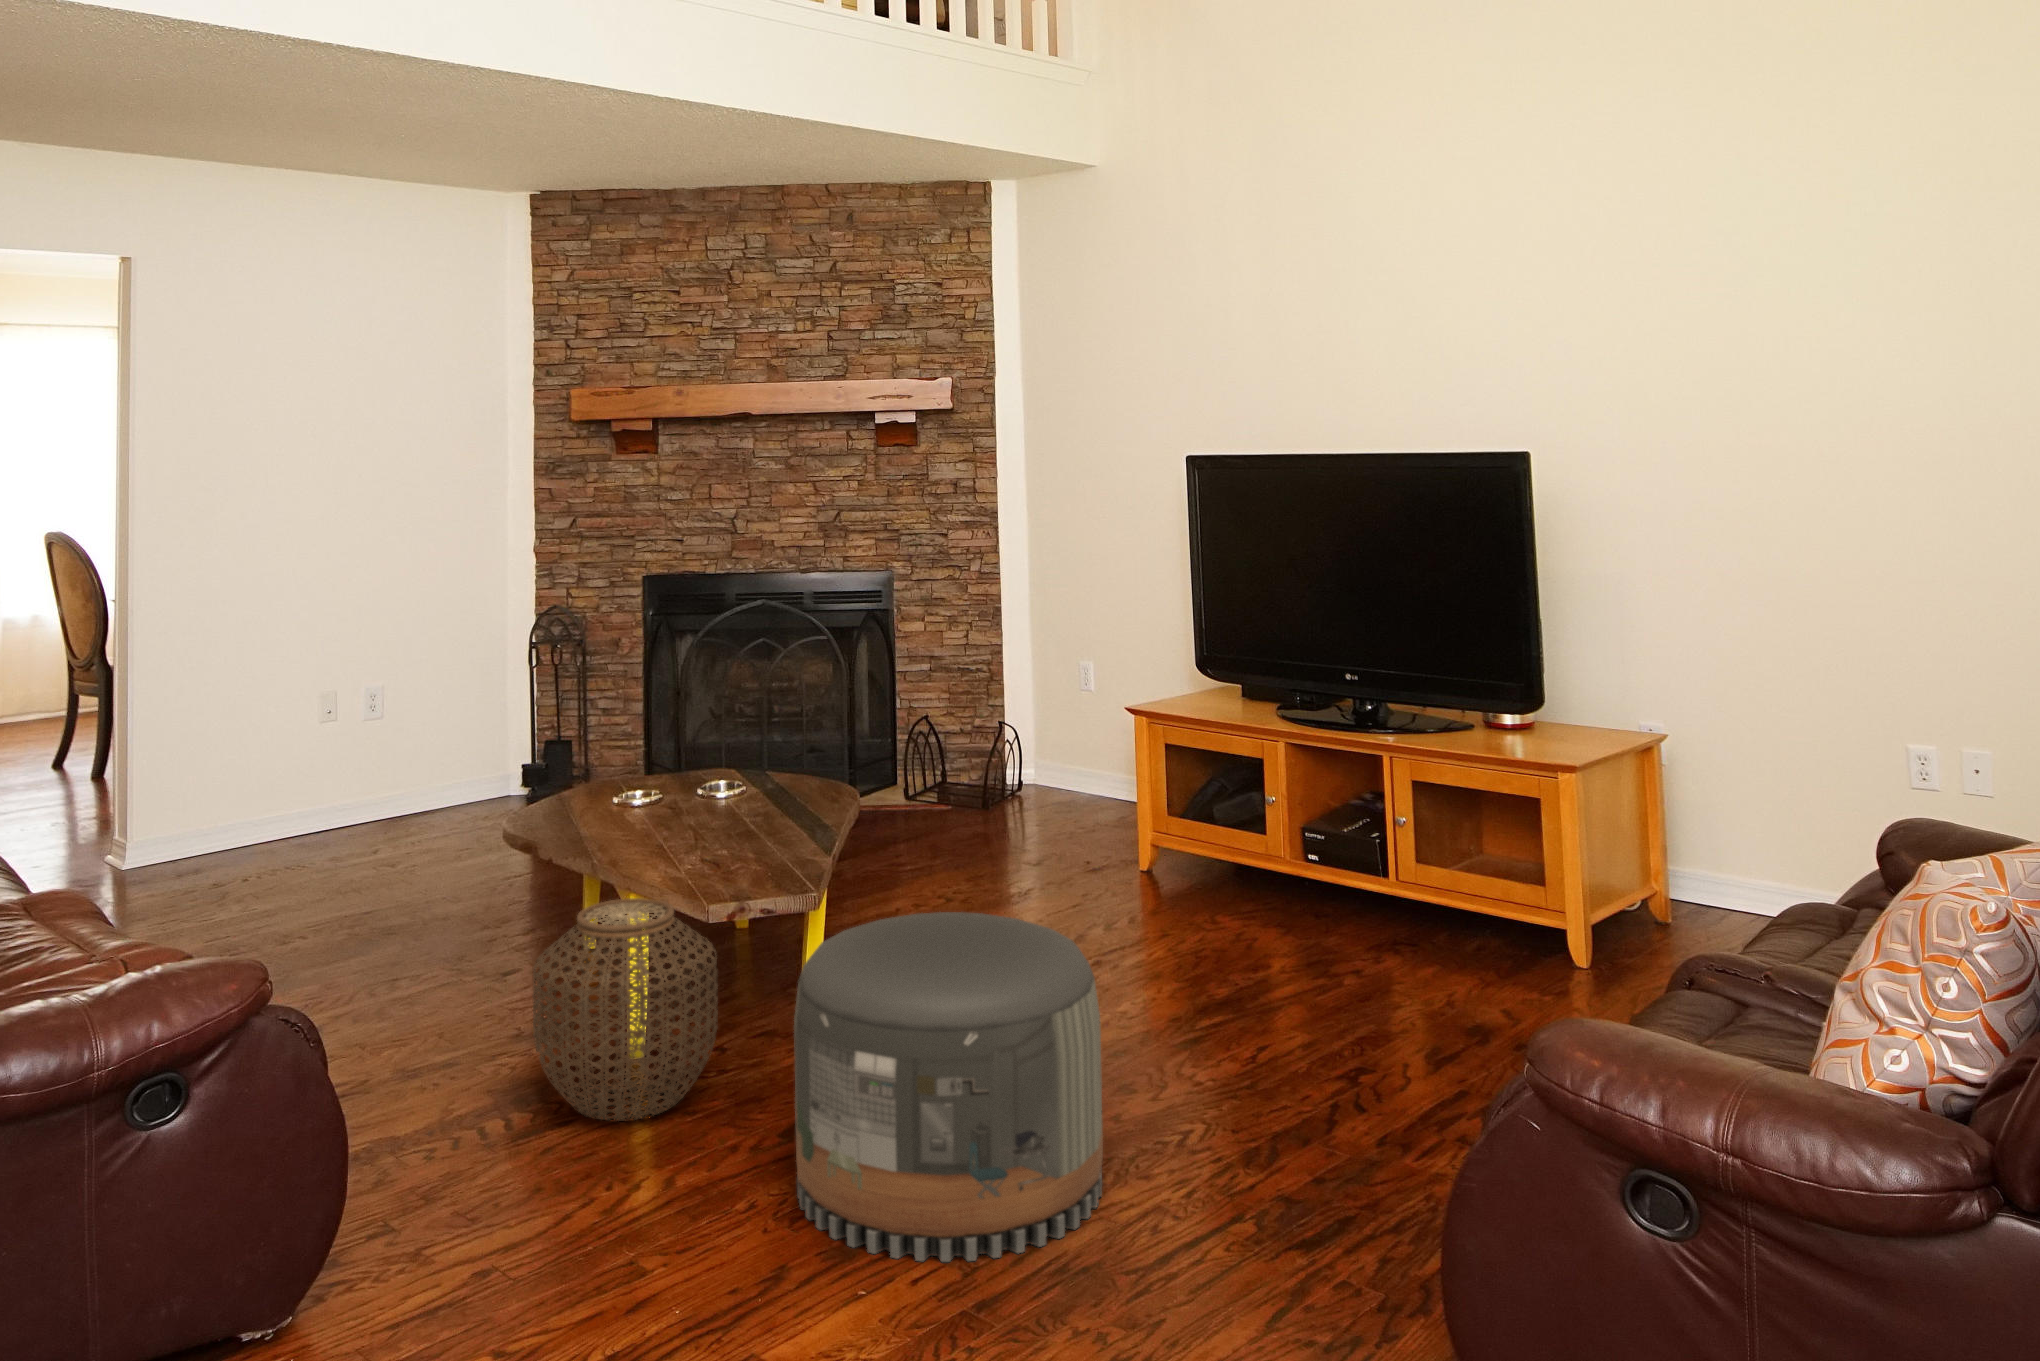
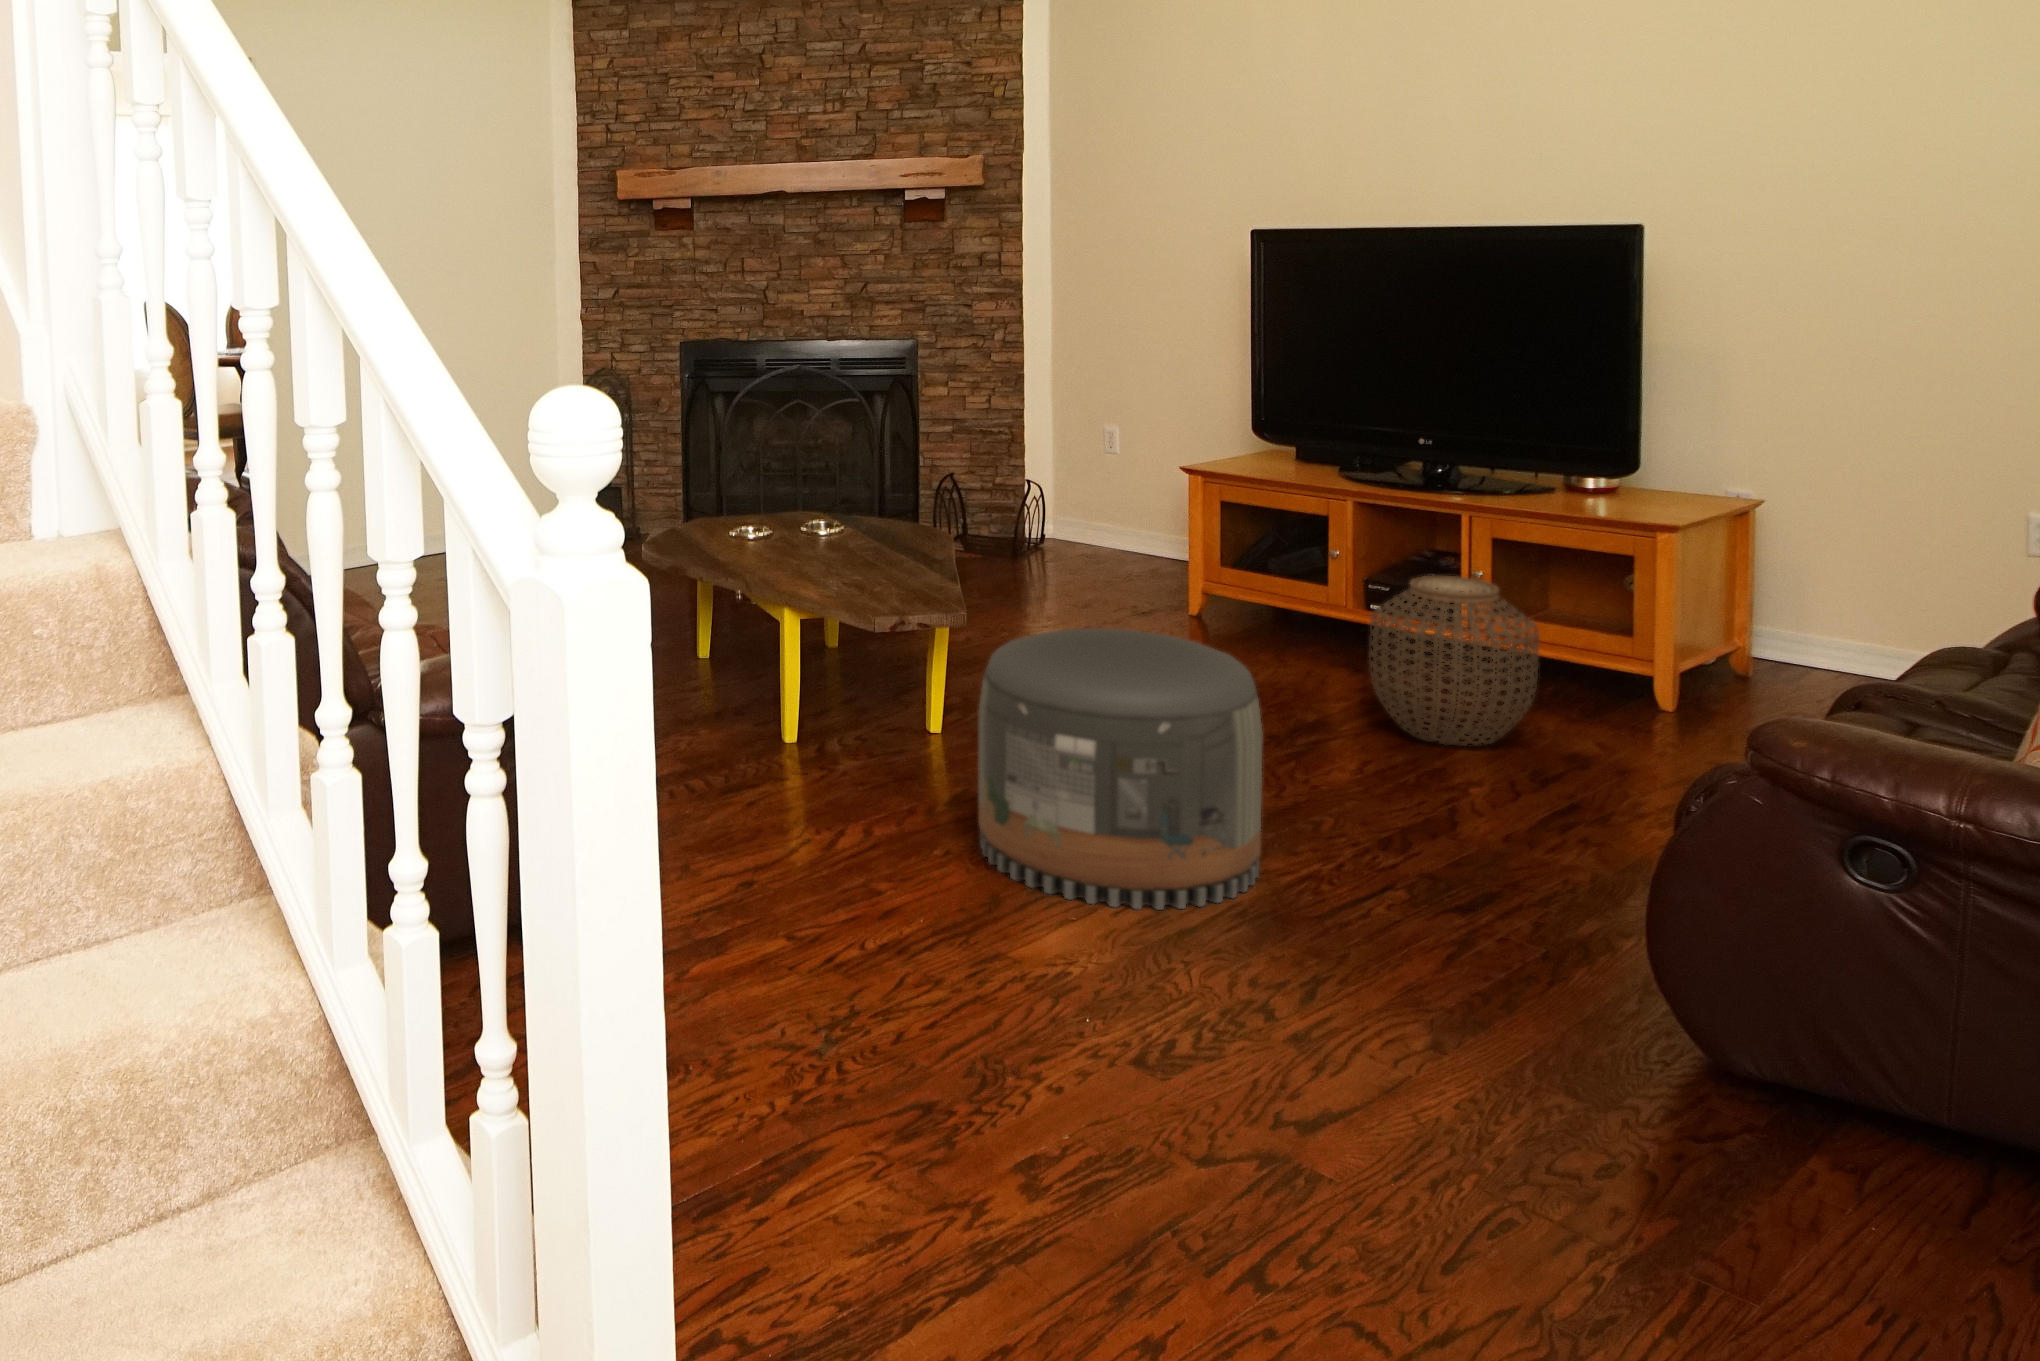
woven basket: present [533,898,718,1121] -> present [1369,576,1539,746]

